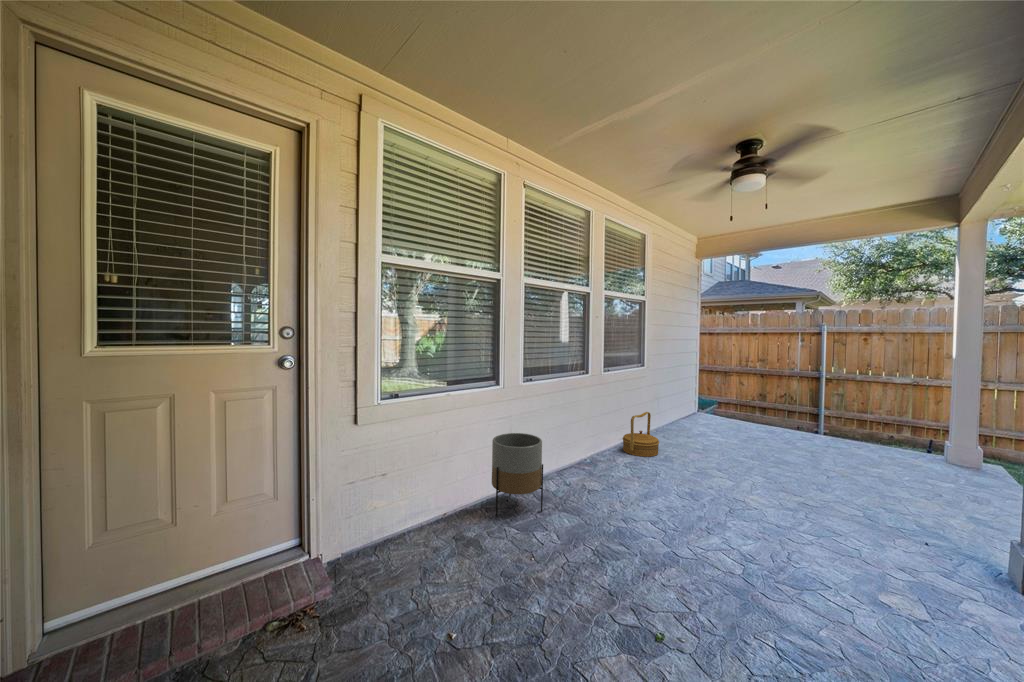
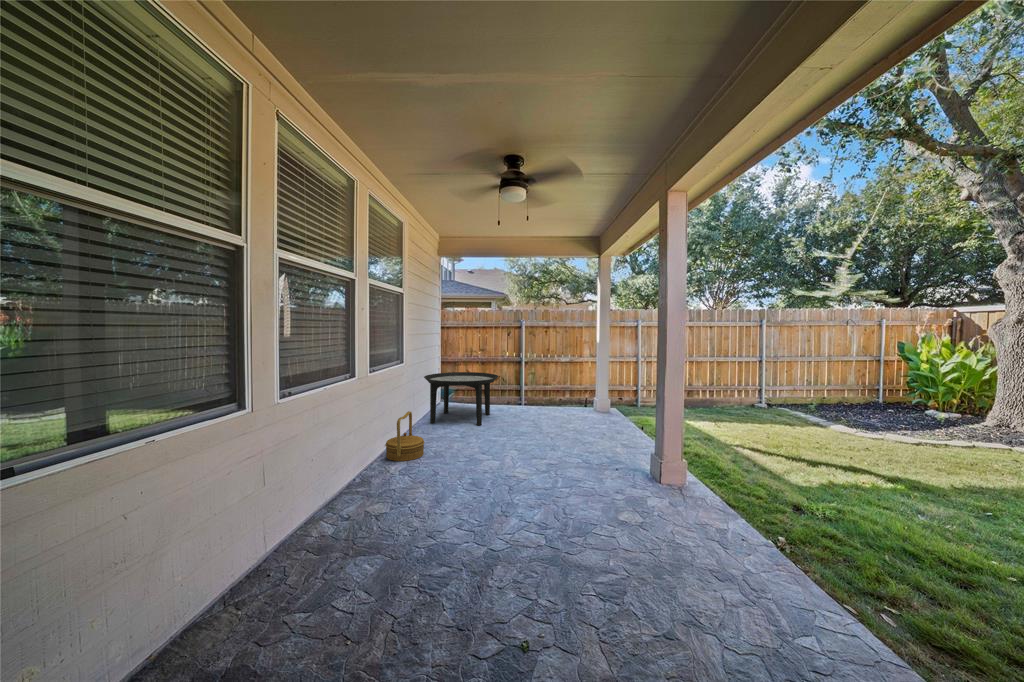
round table: none [677,381,767,442] -> present [424,372,498,426]
planter: present [492,433,543,517] -> none [243,469,329,604]

